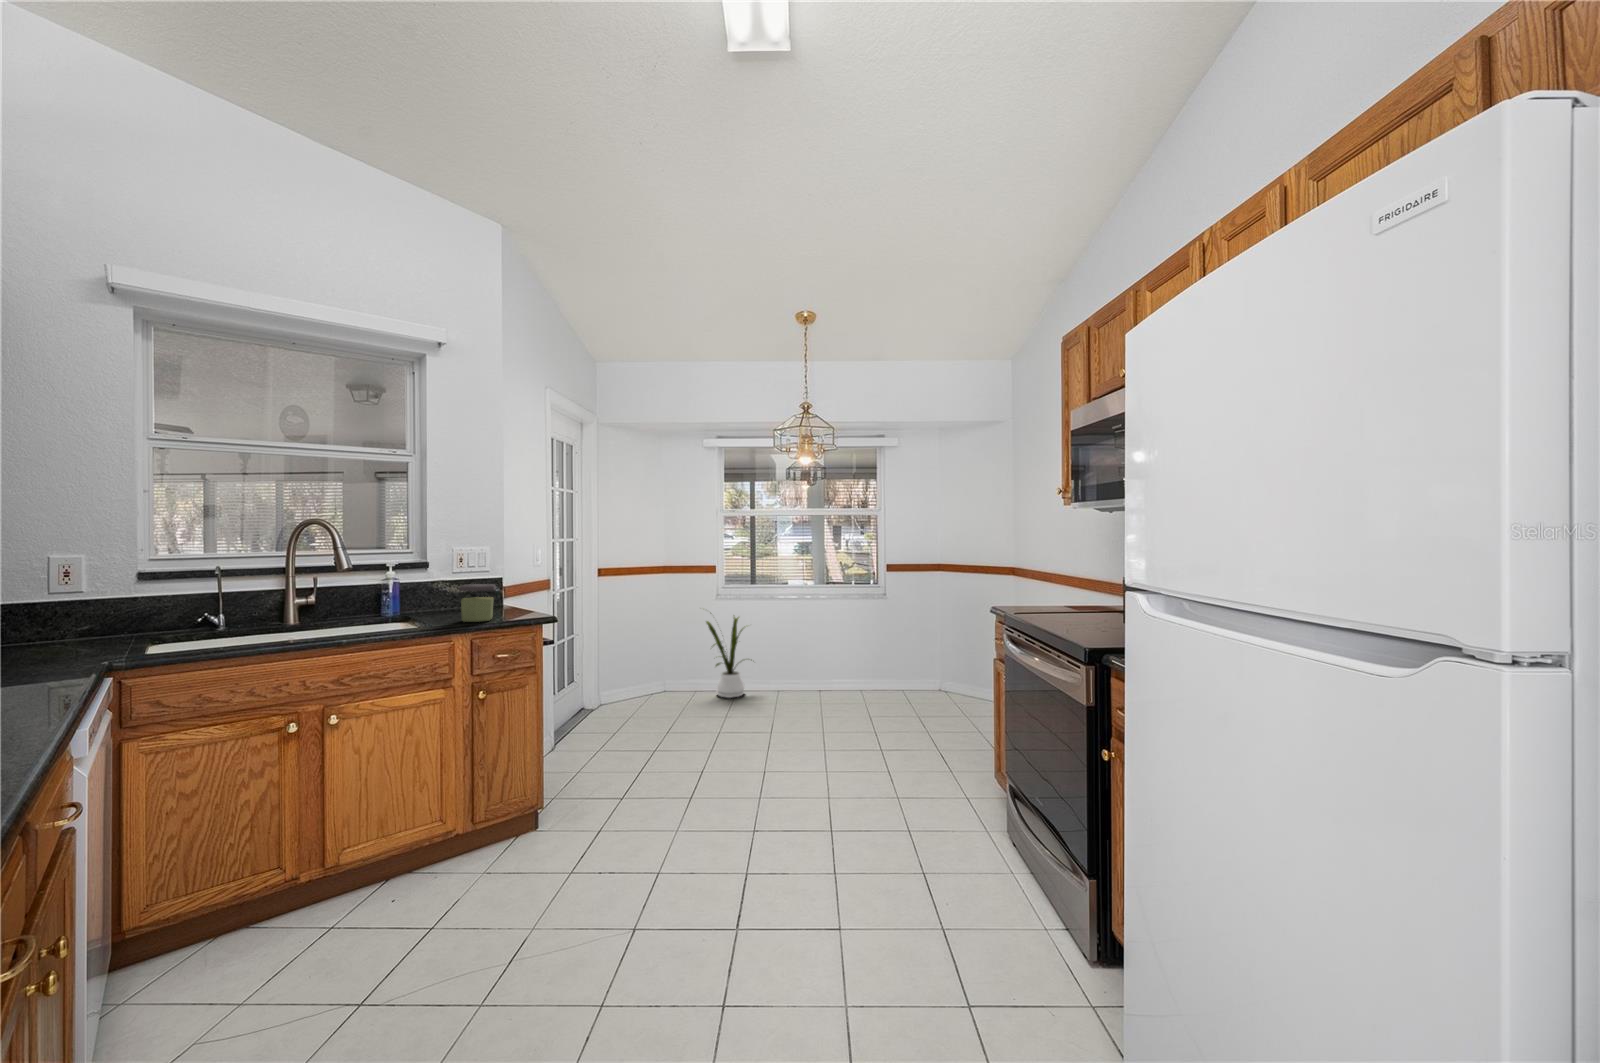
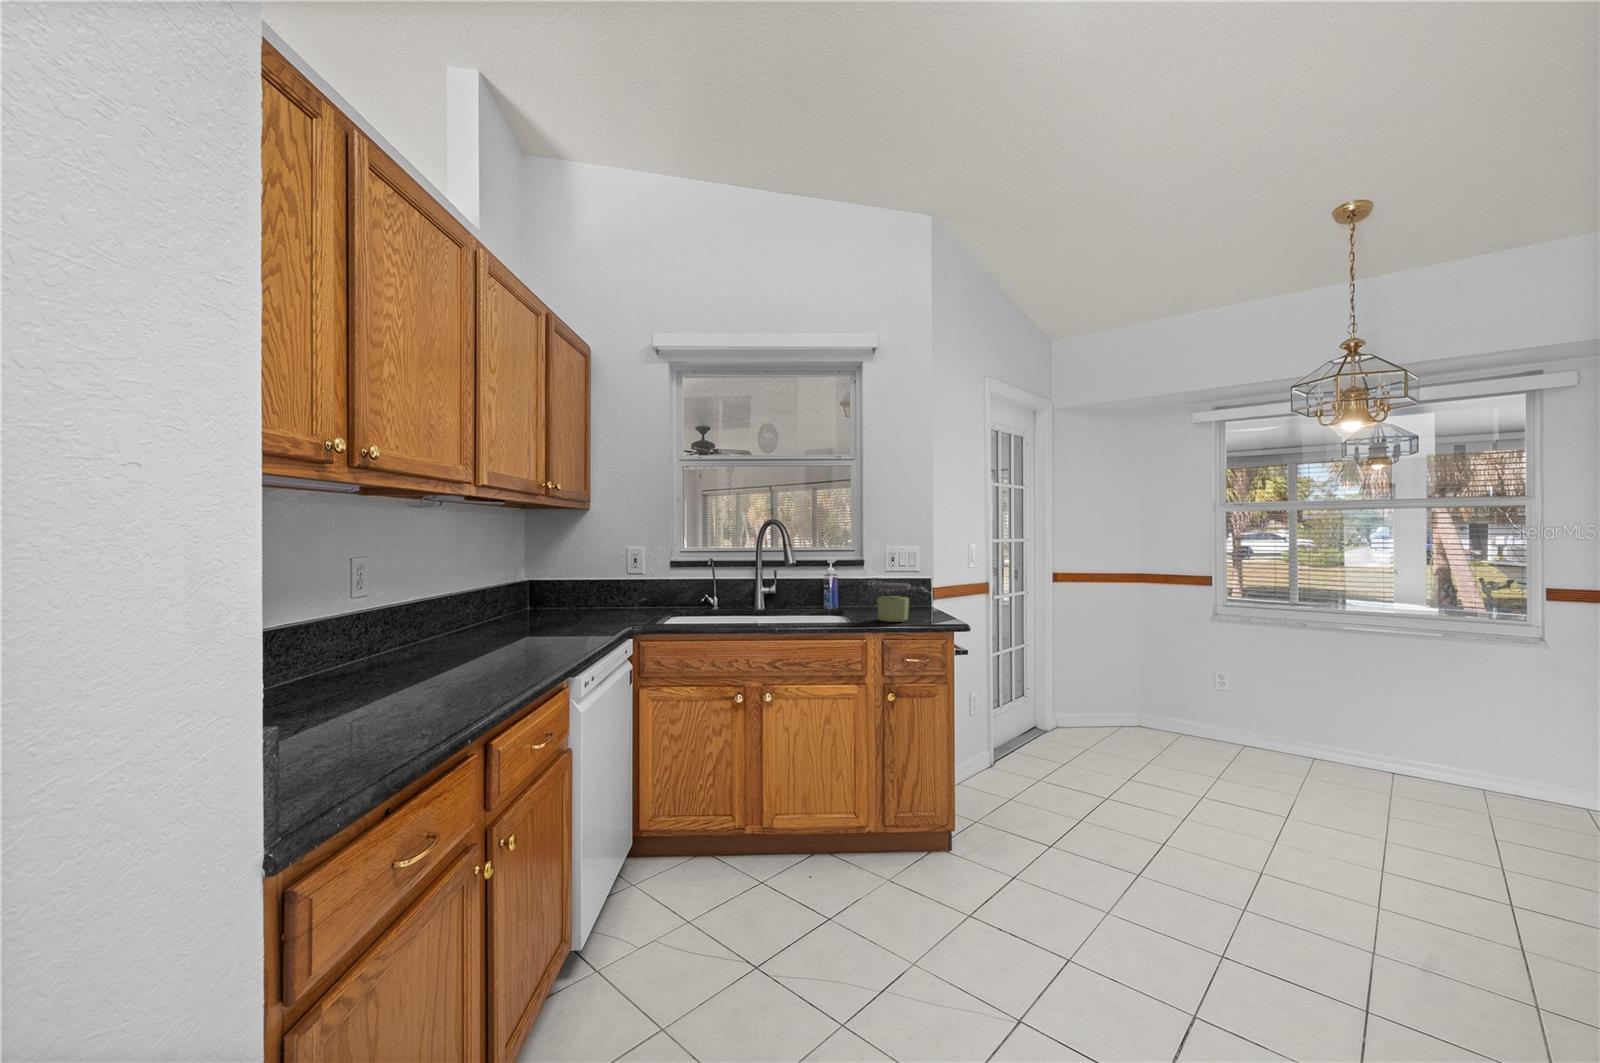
house plant: present [706,617,745,698] -> none [1193,631,1293,763]

